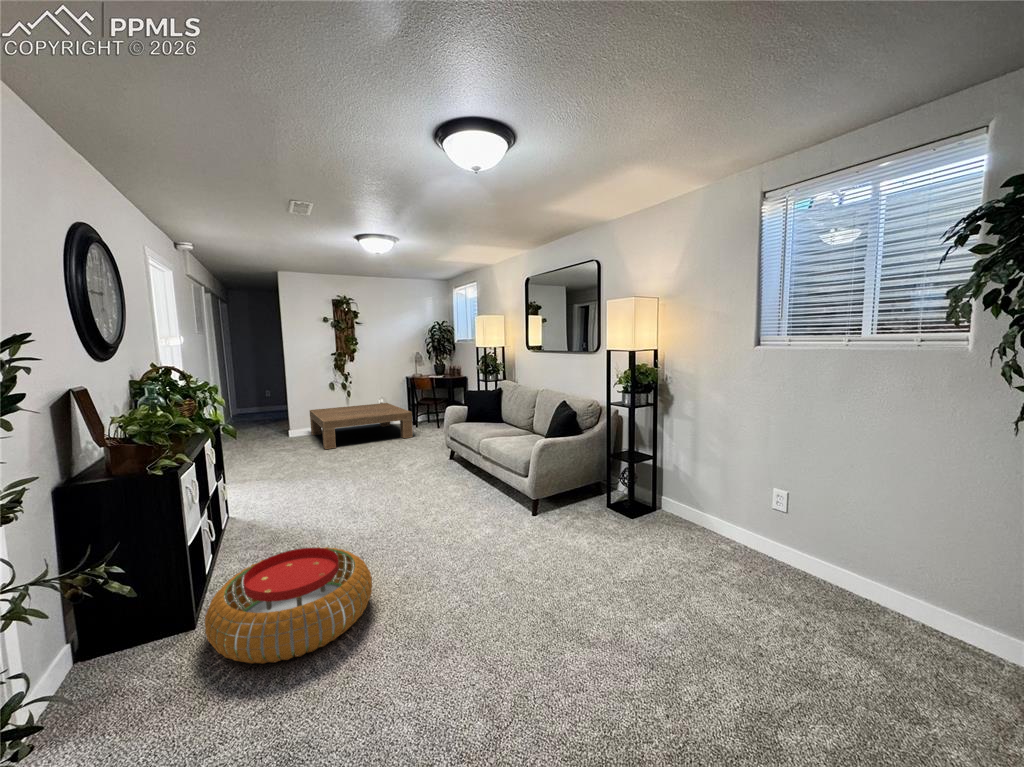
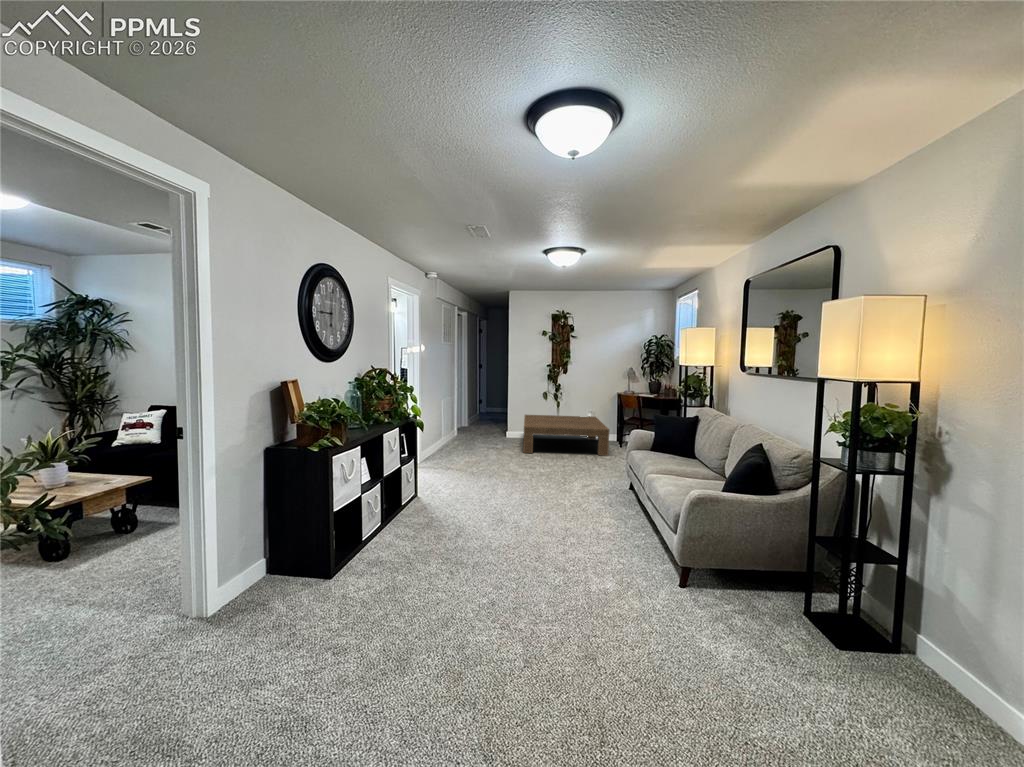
pouf: present [205,547,372,664] -> none [304,541,450,647]

